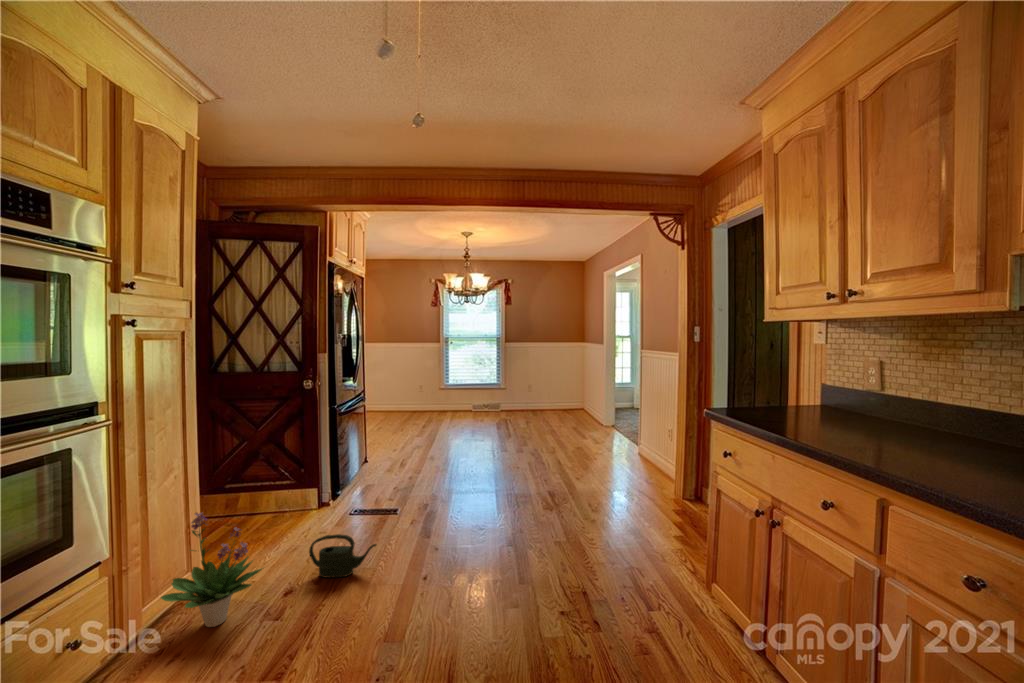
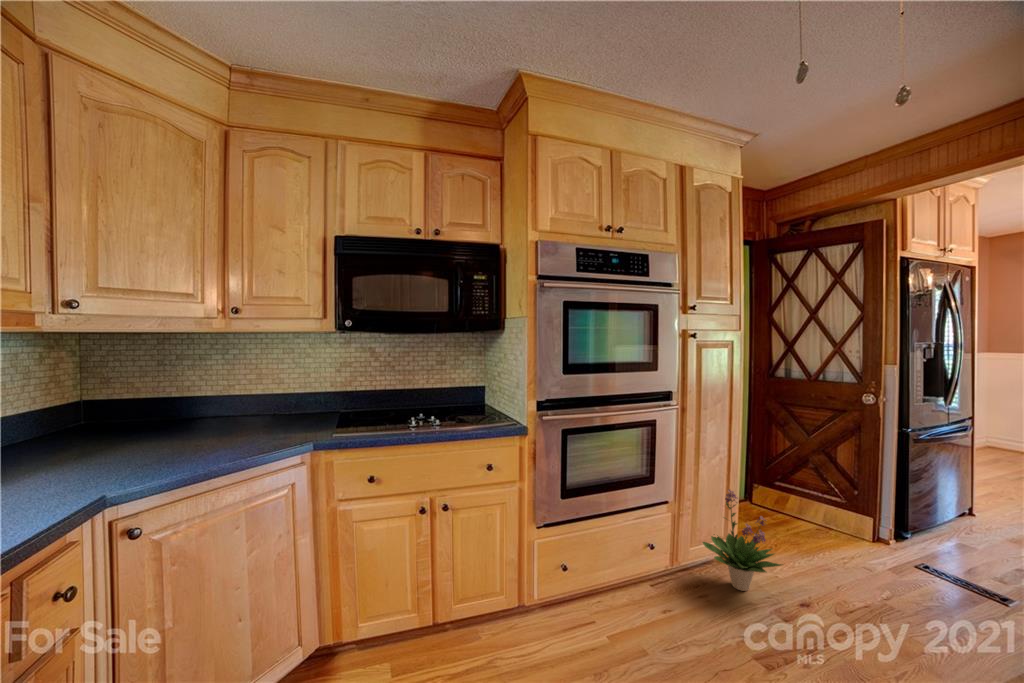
watering can: present [309,534,376,578] -> none [836,569,928,633]

